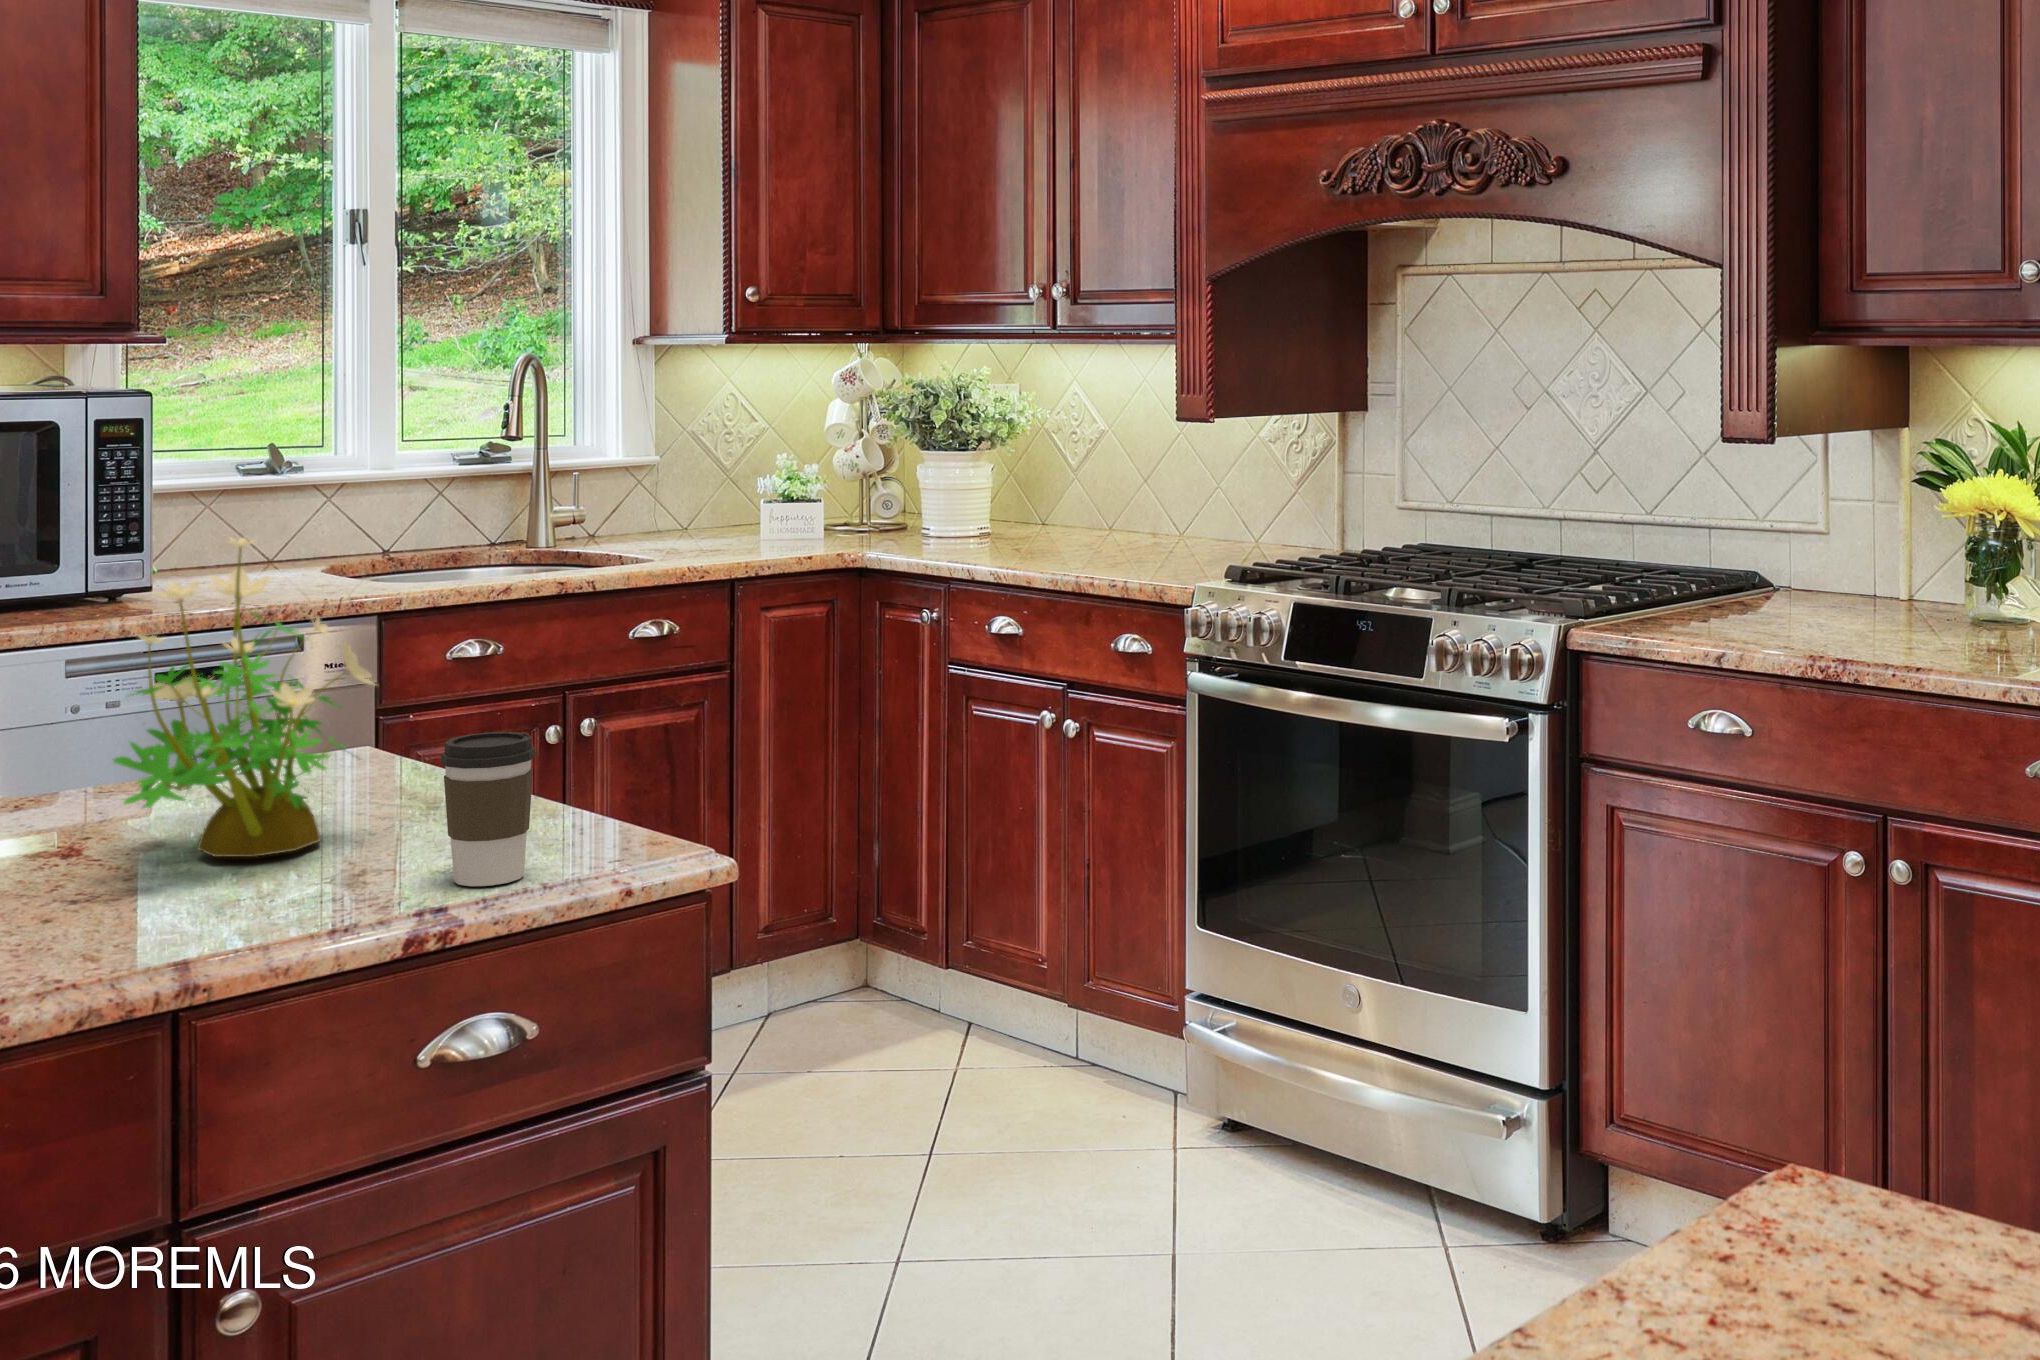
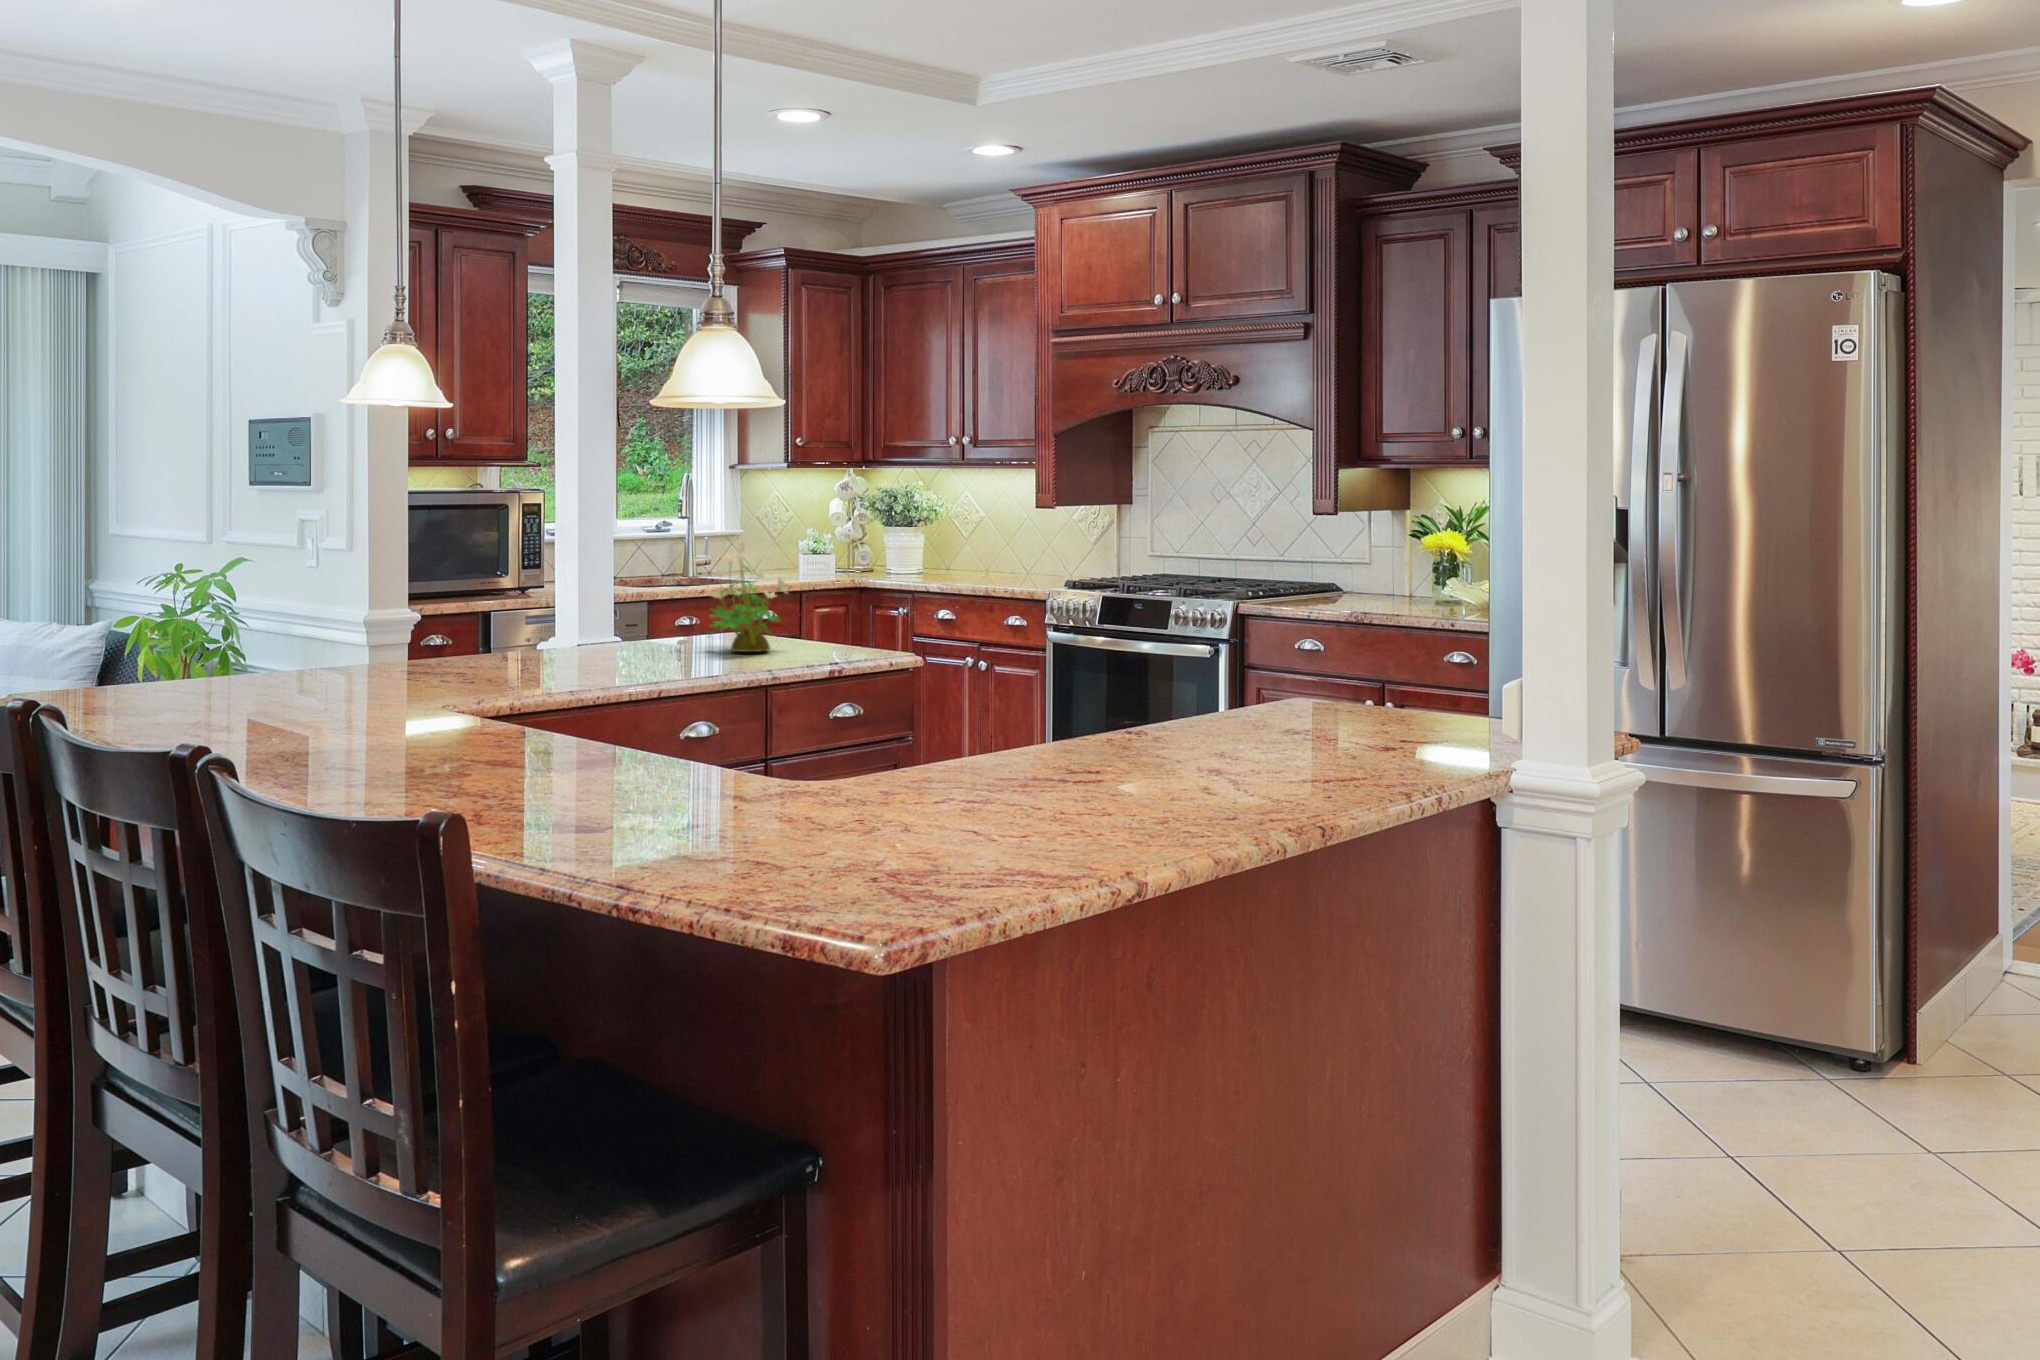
coffee cup: present [441,732,536,886] -> none [827,607,857,658]

